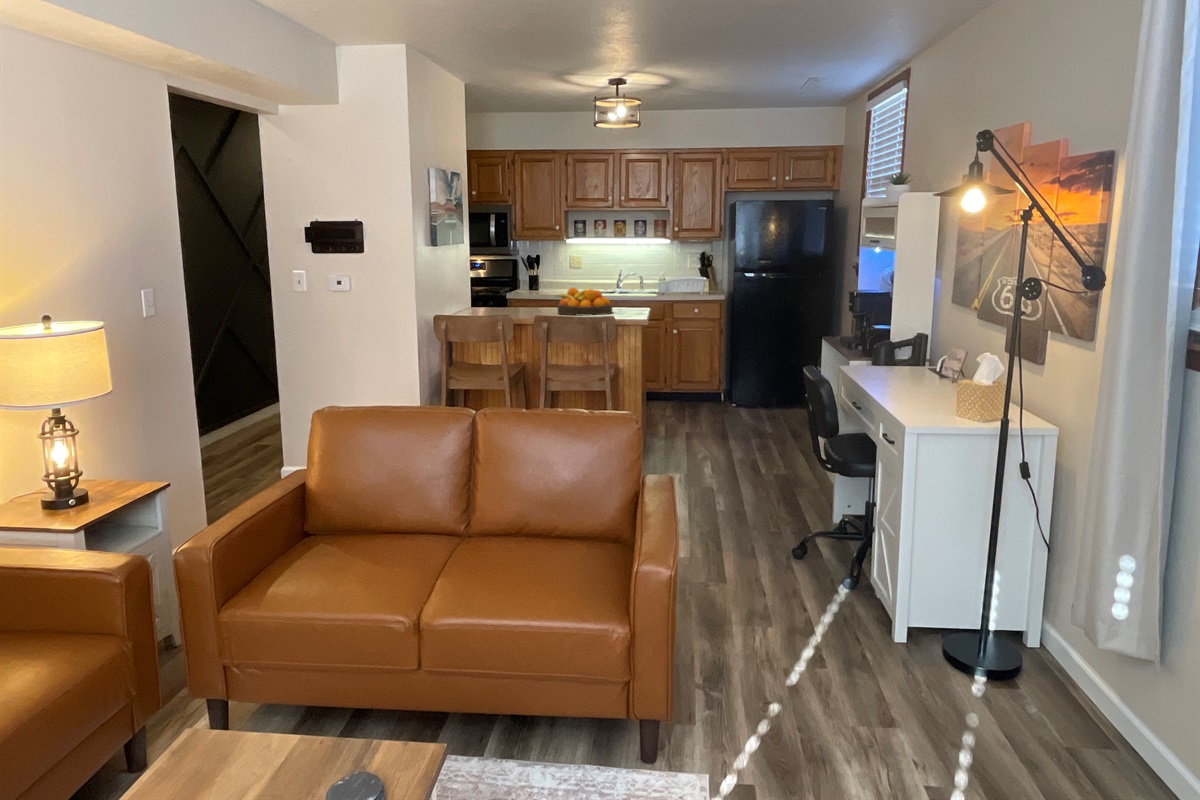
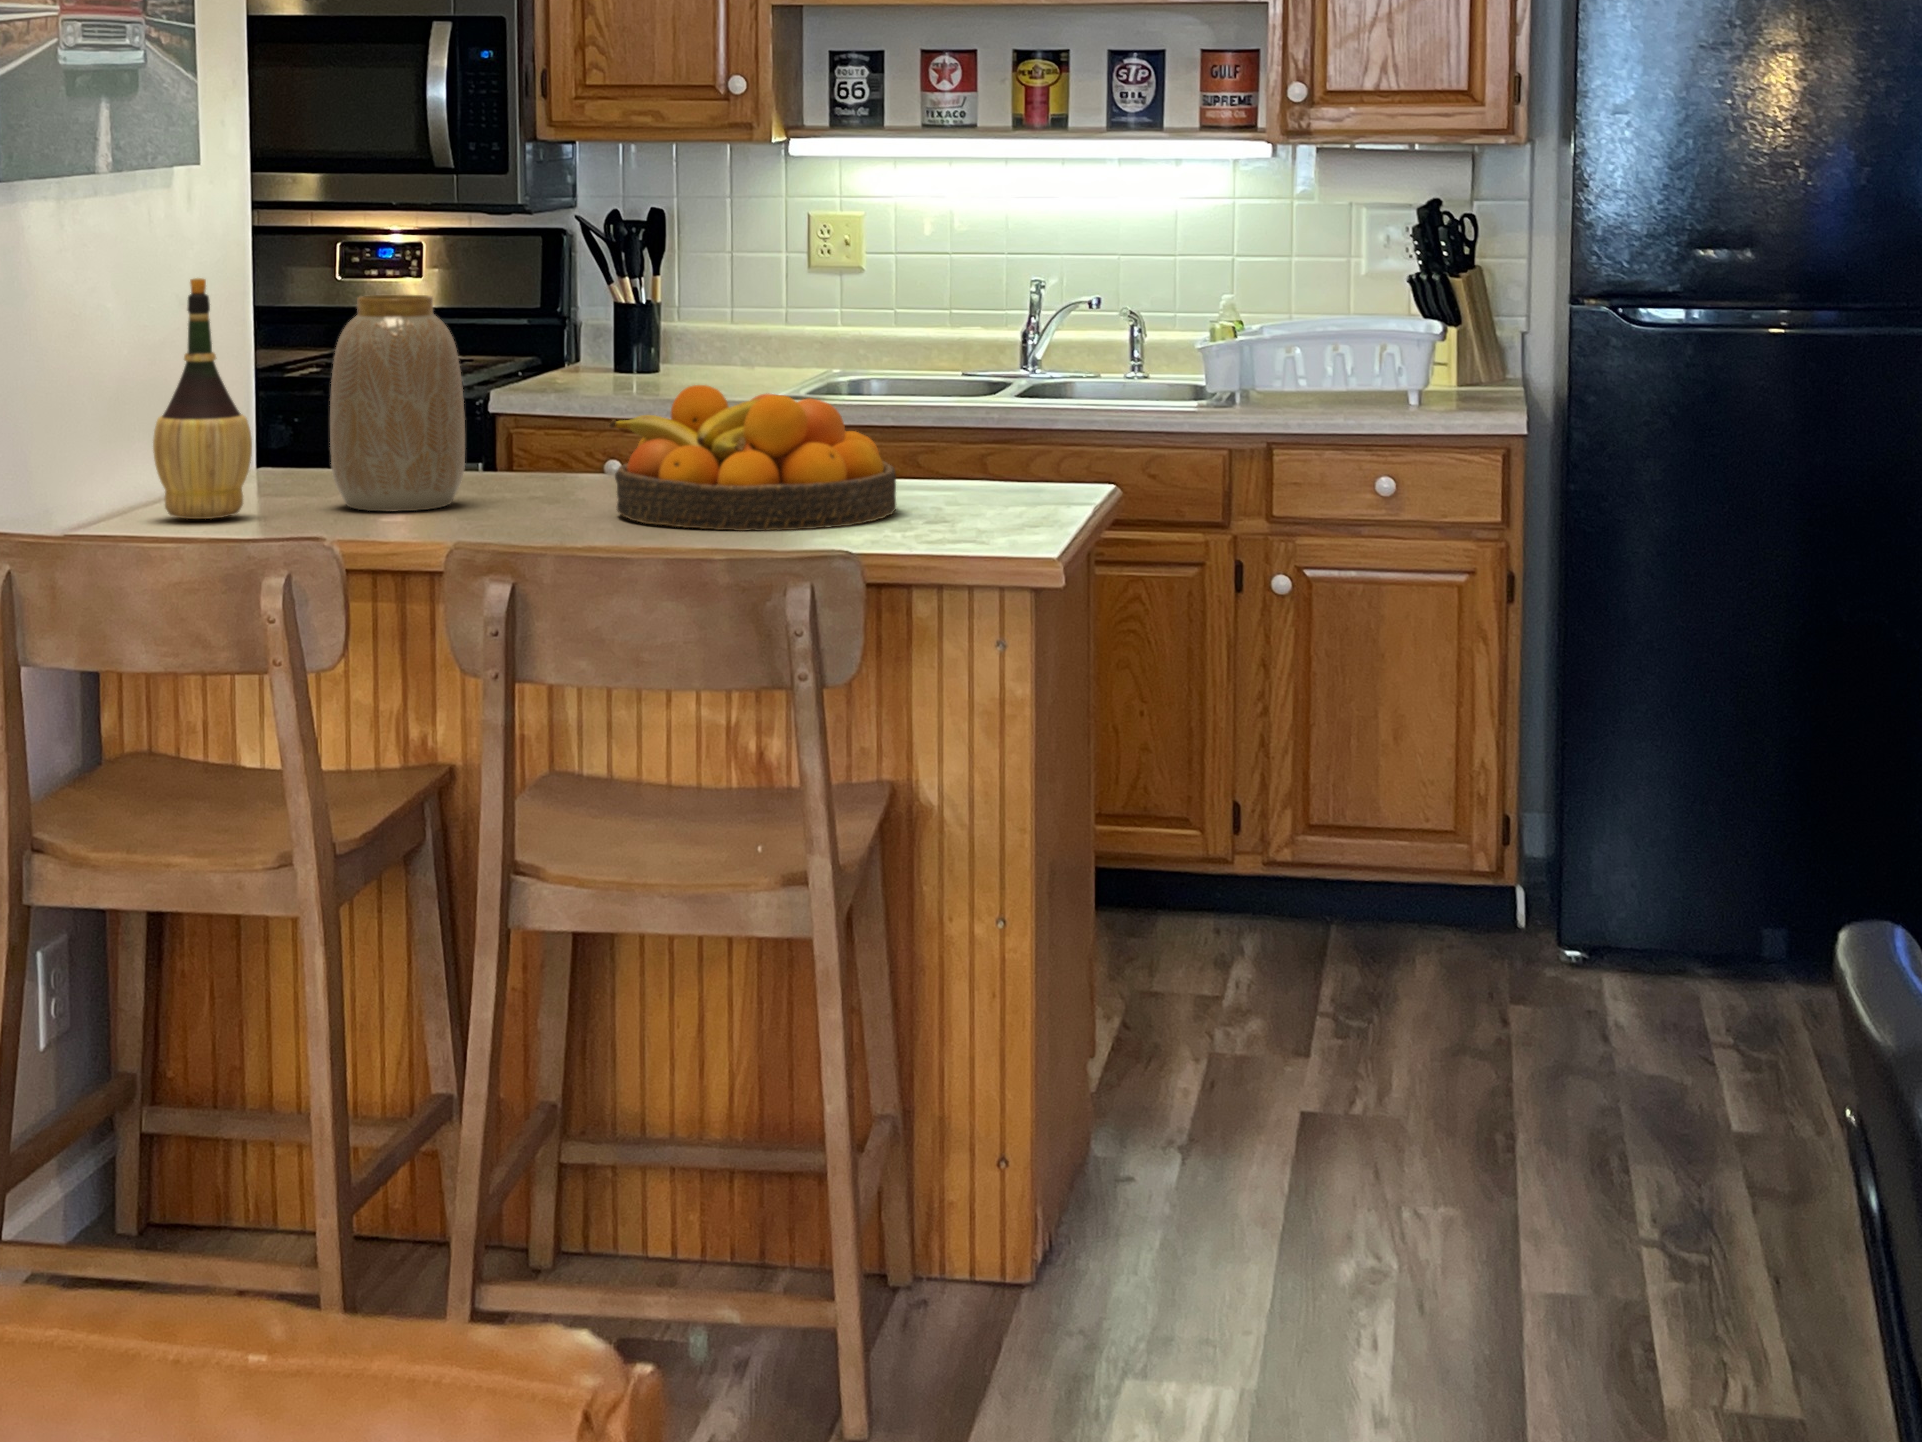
wine bottle: none [464,267,484,315] -> present [153,278,252,519]
vase: none [497,270,524,314] -> present [330,295,465,511]

